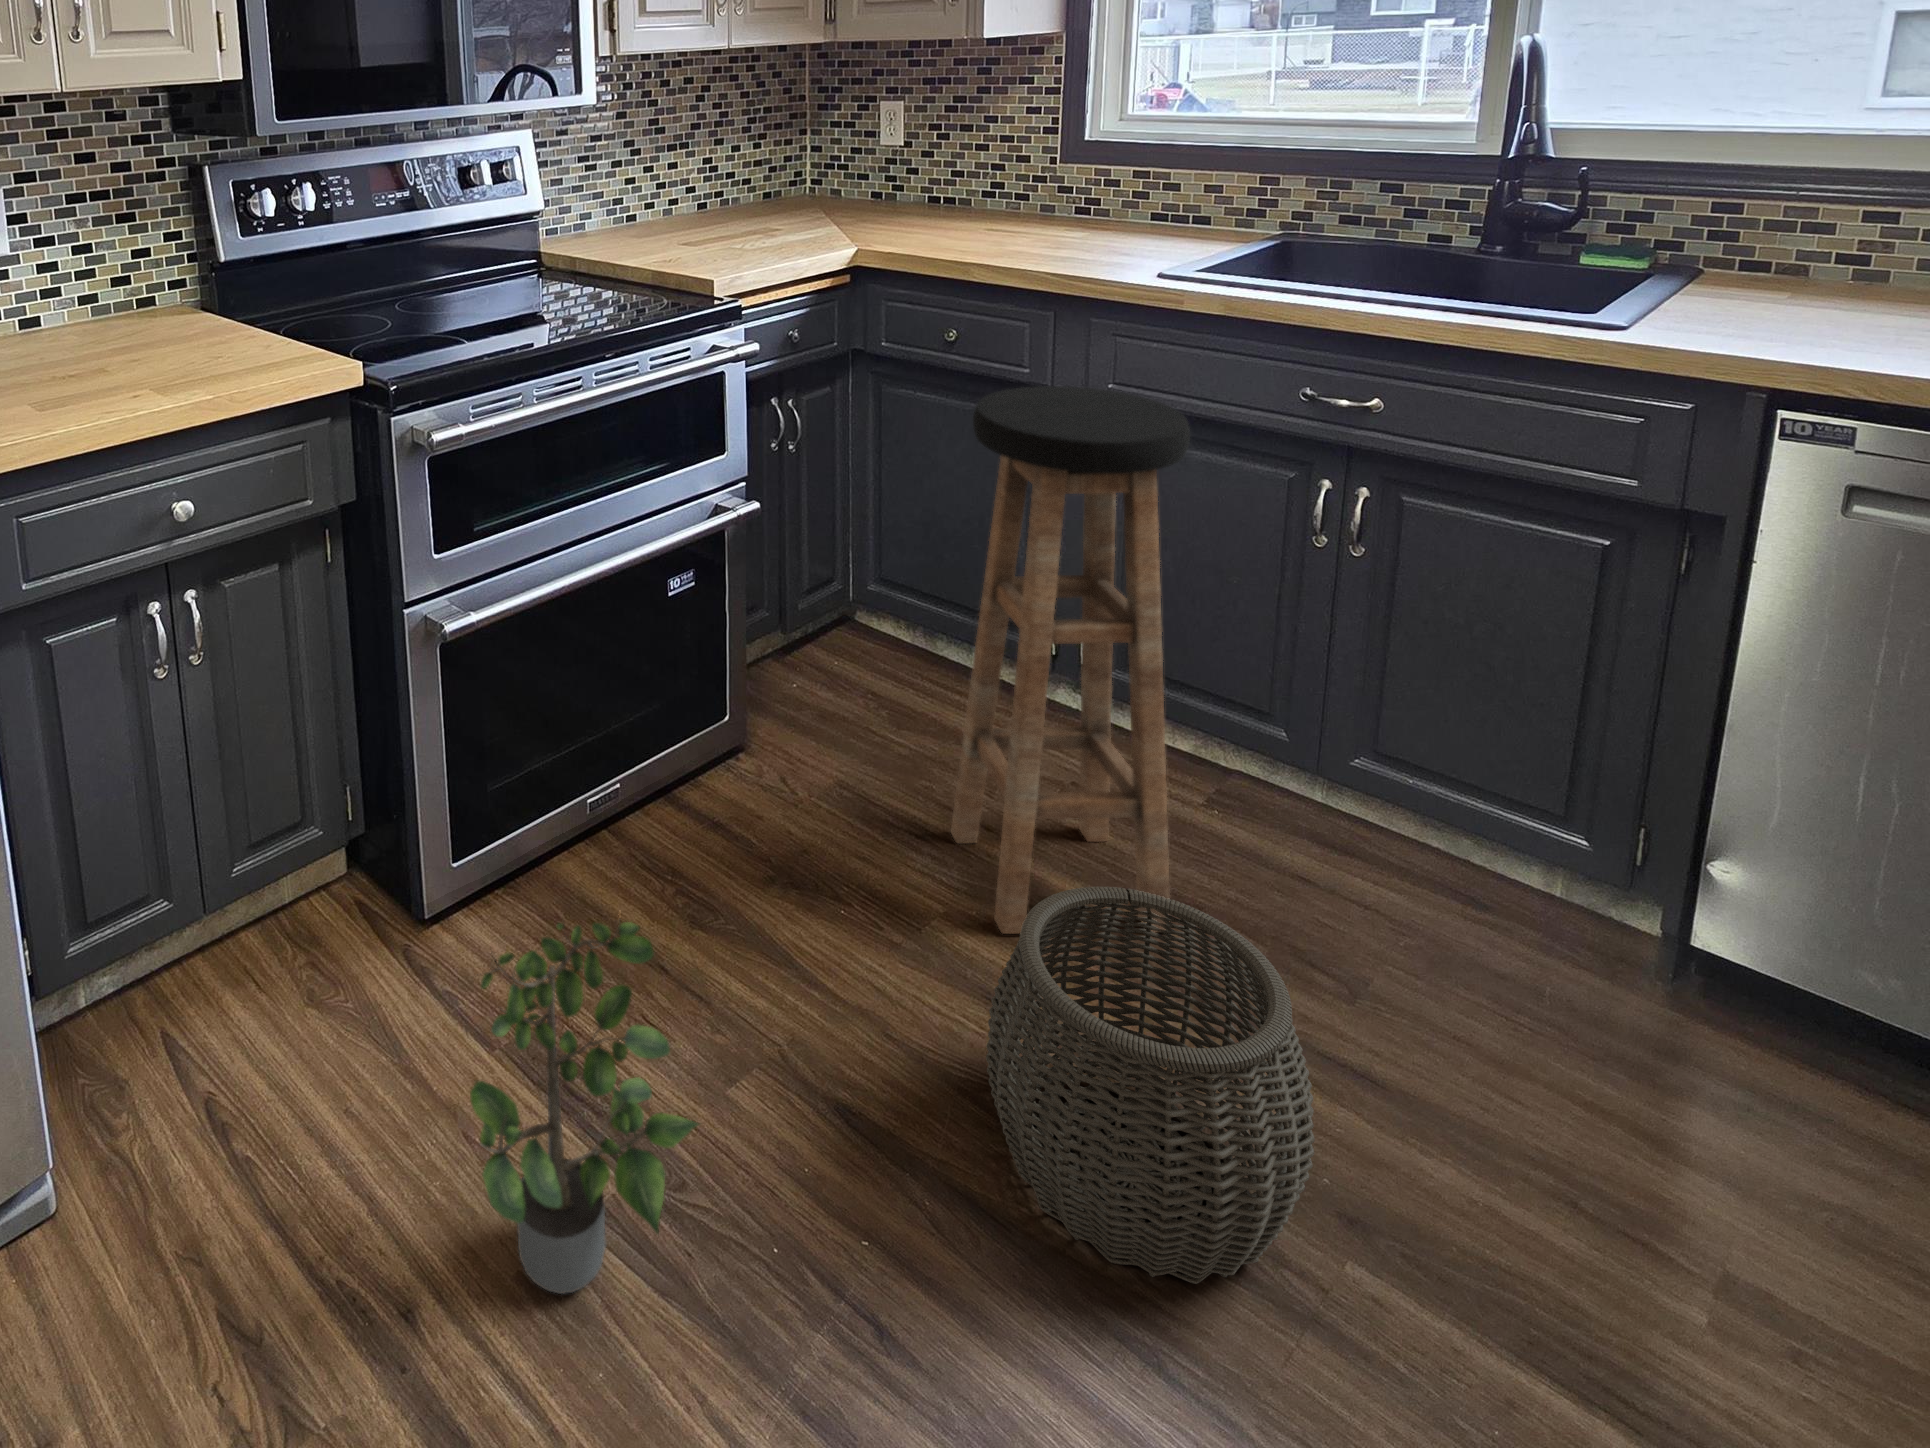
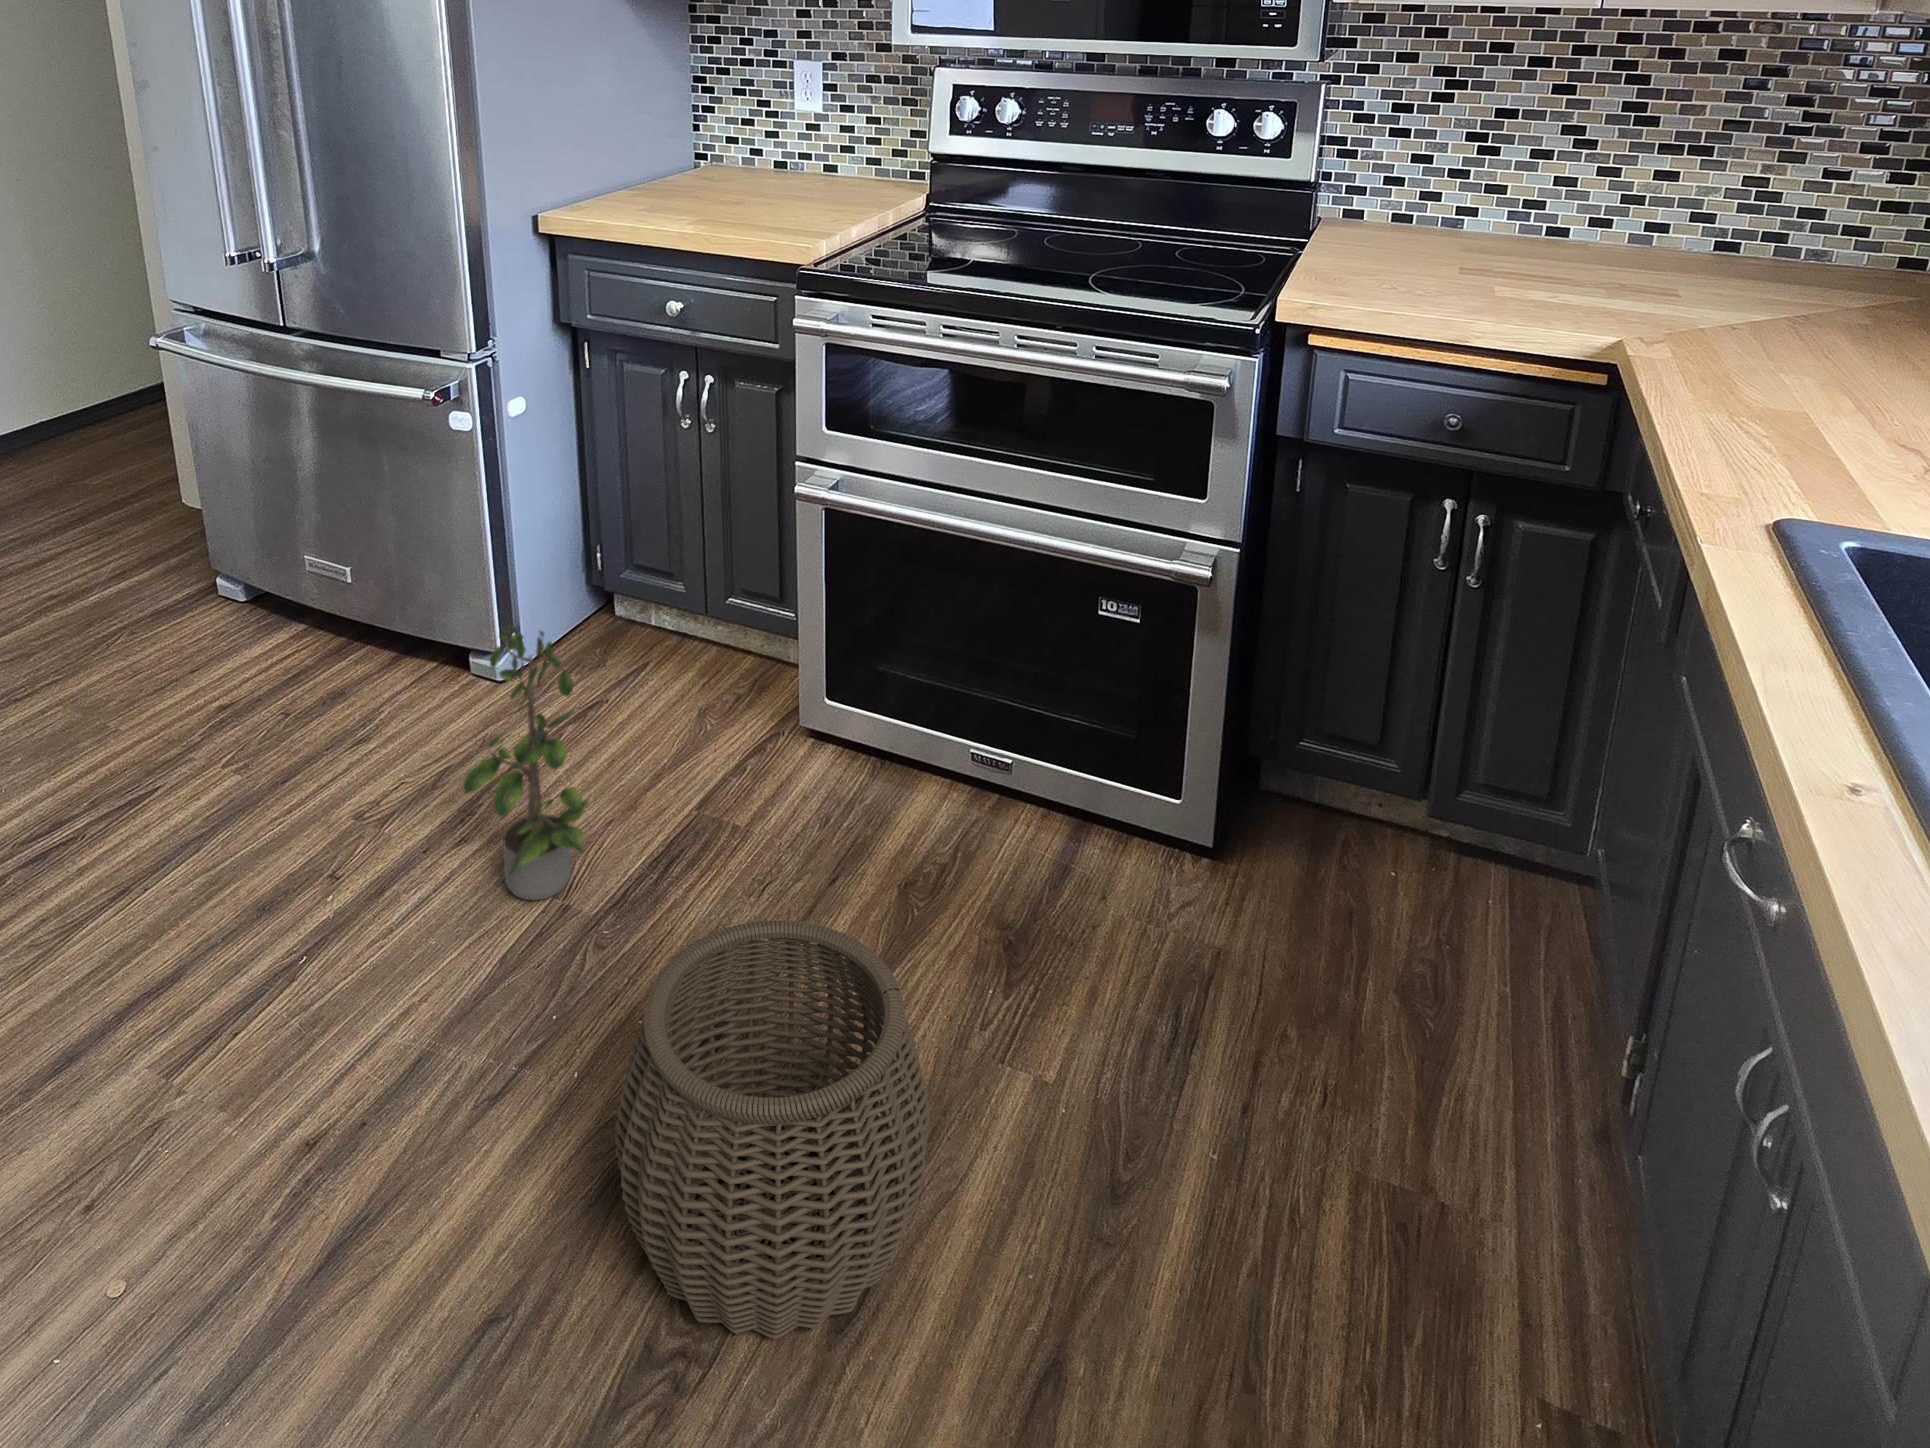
bar stool: present [951,386,1190,934] -> none [1063,485,1412,1254]

